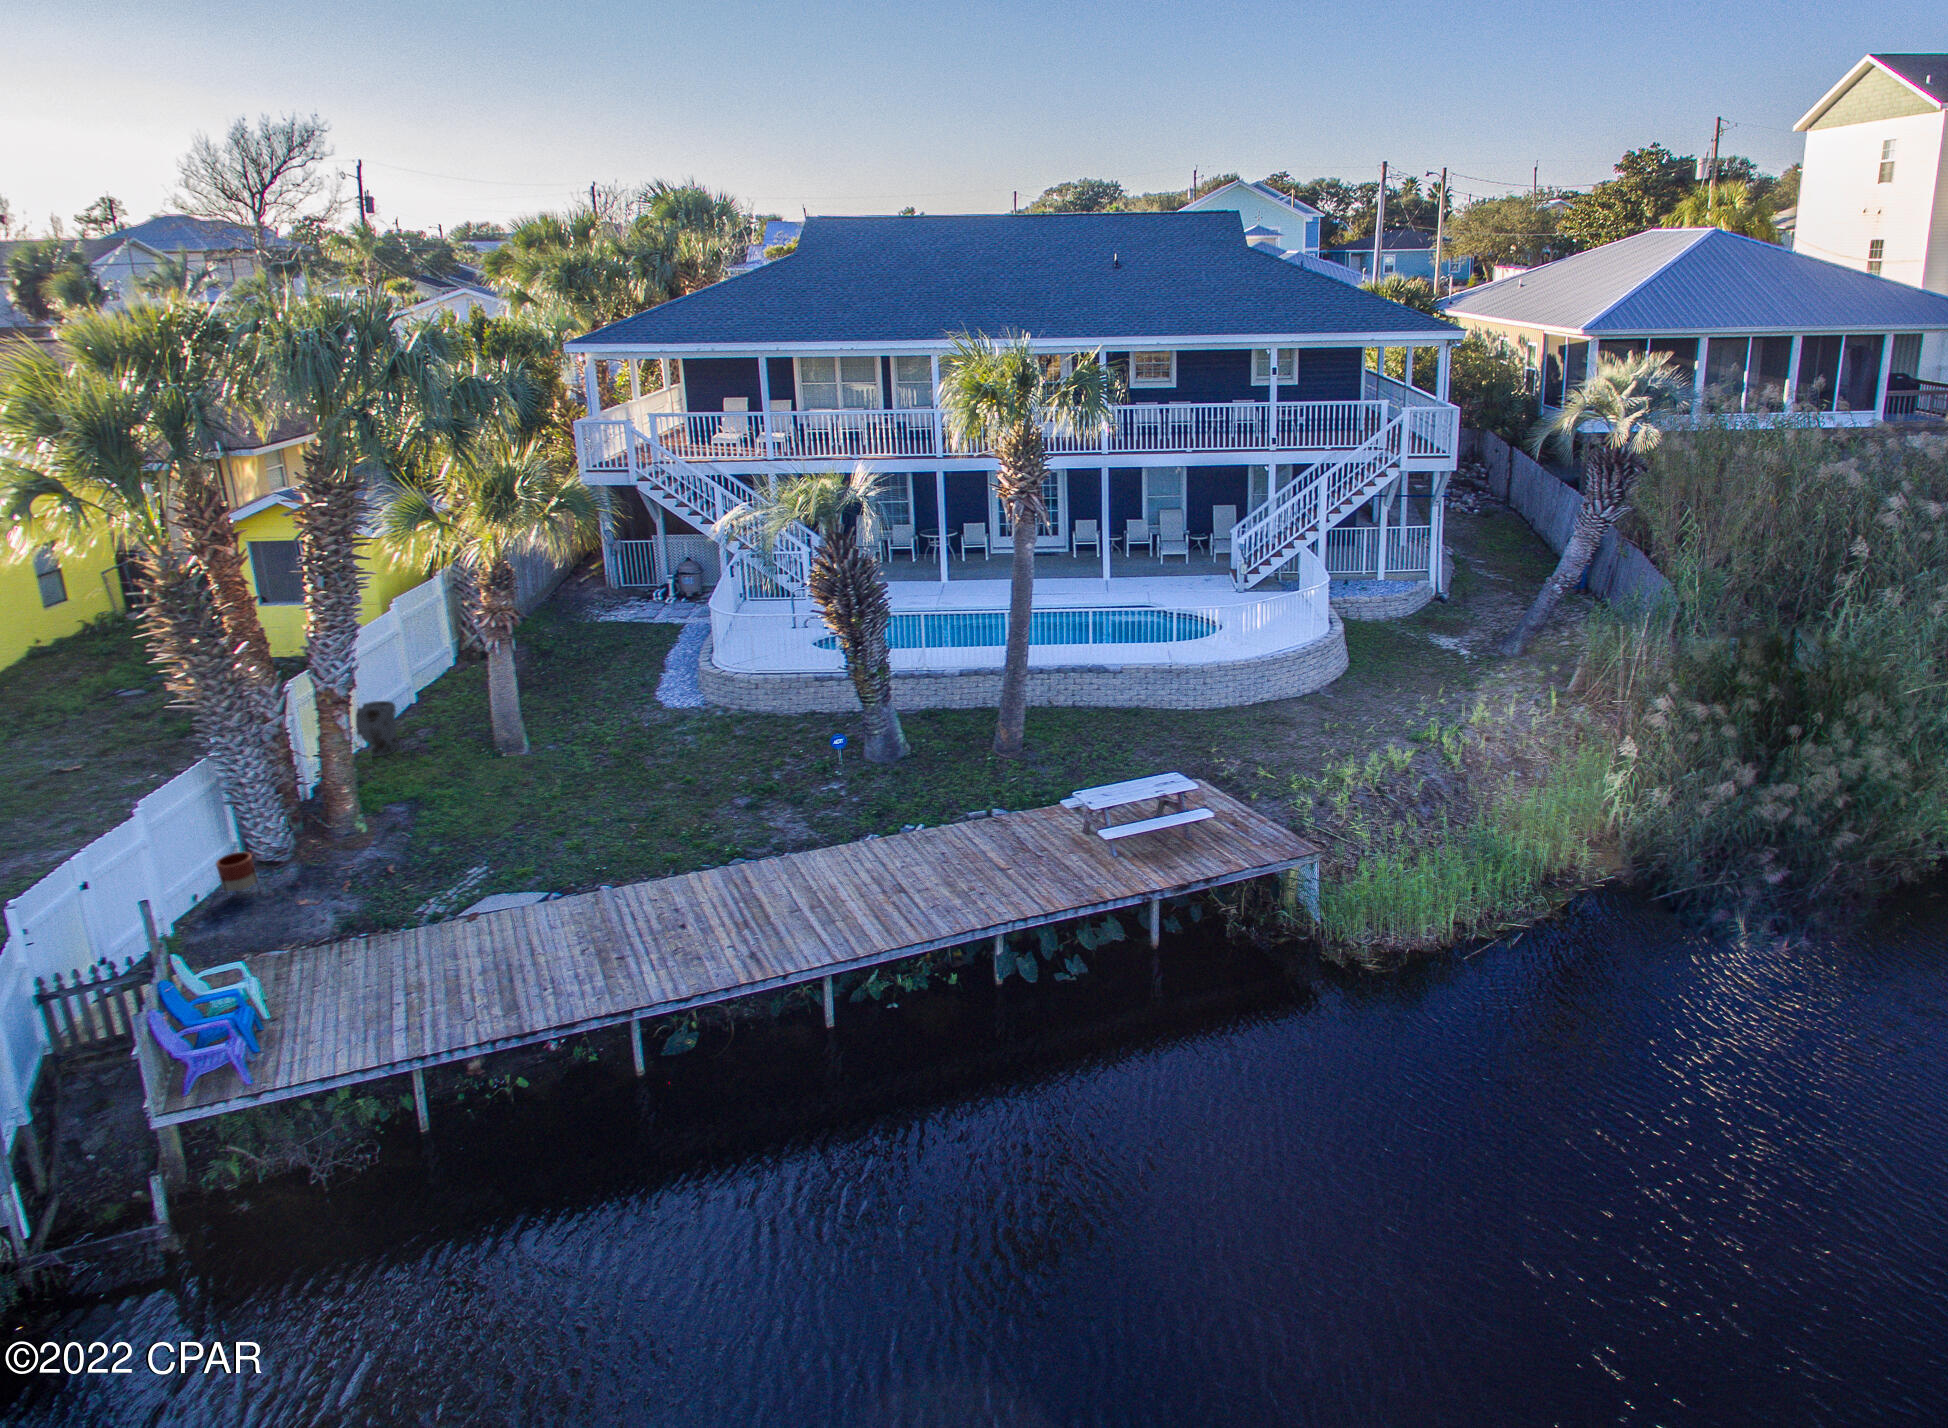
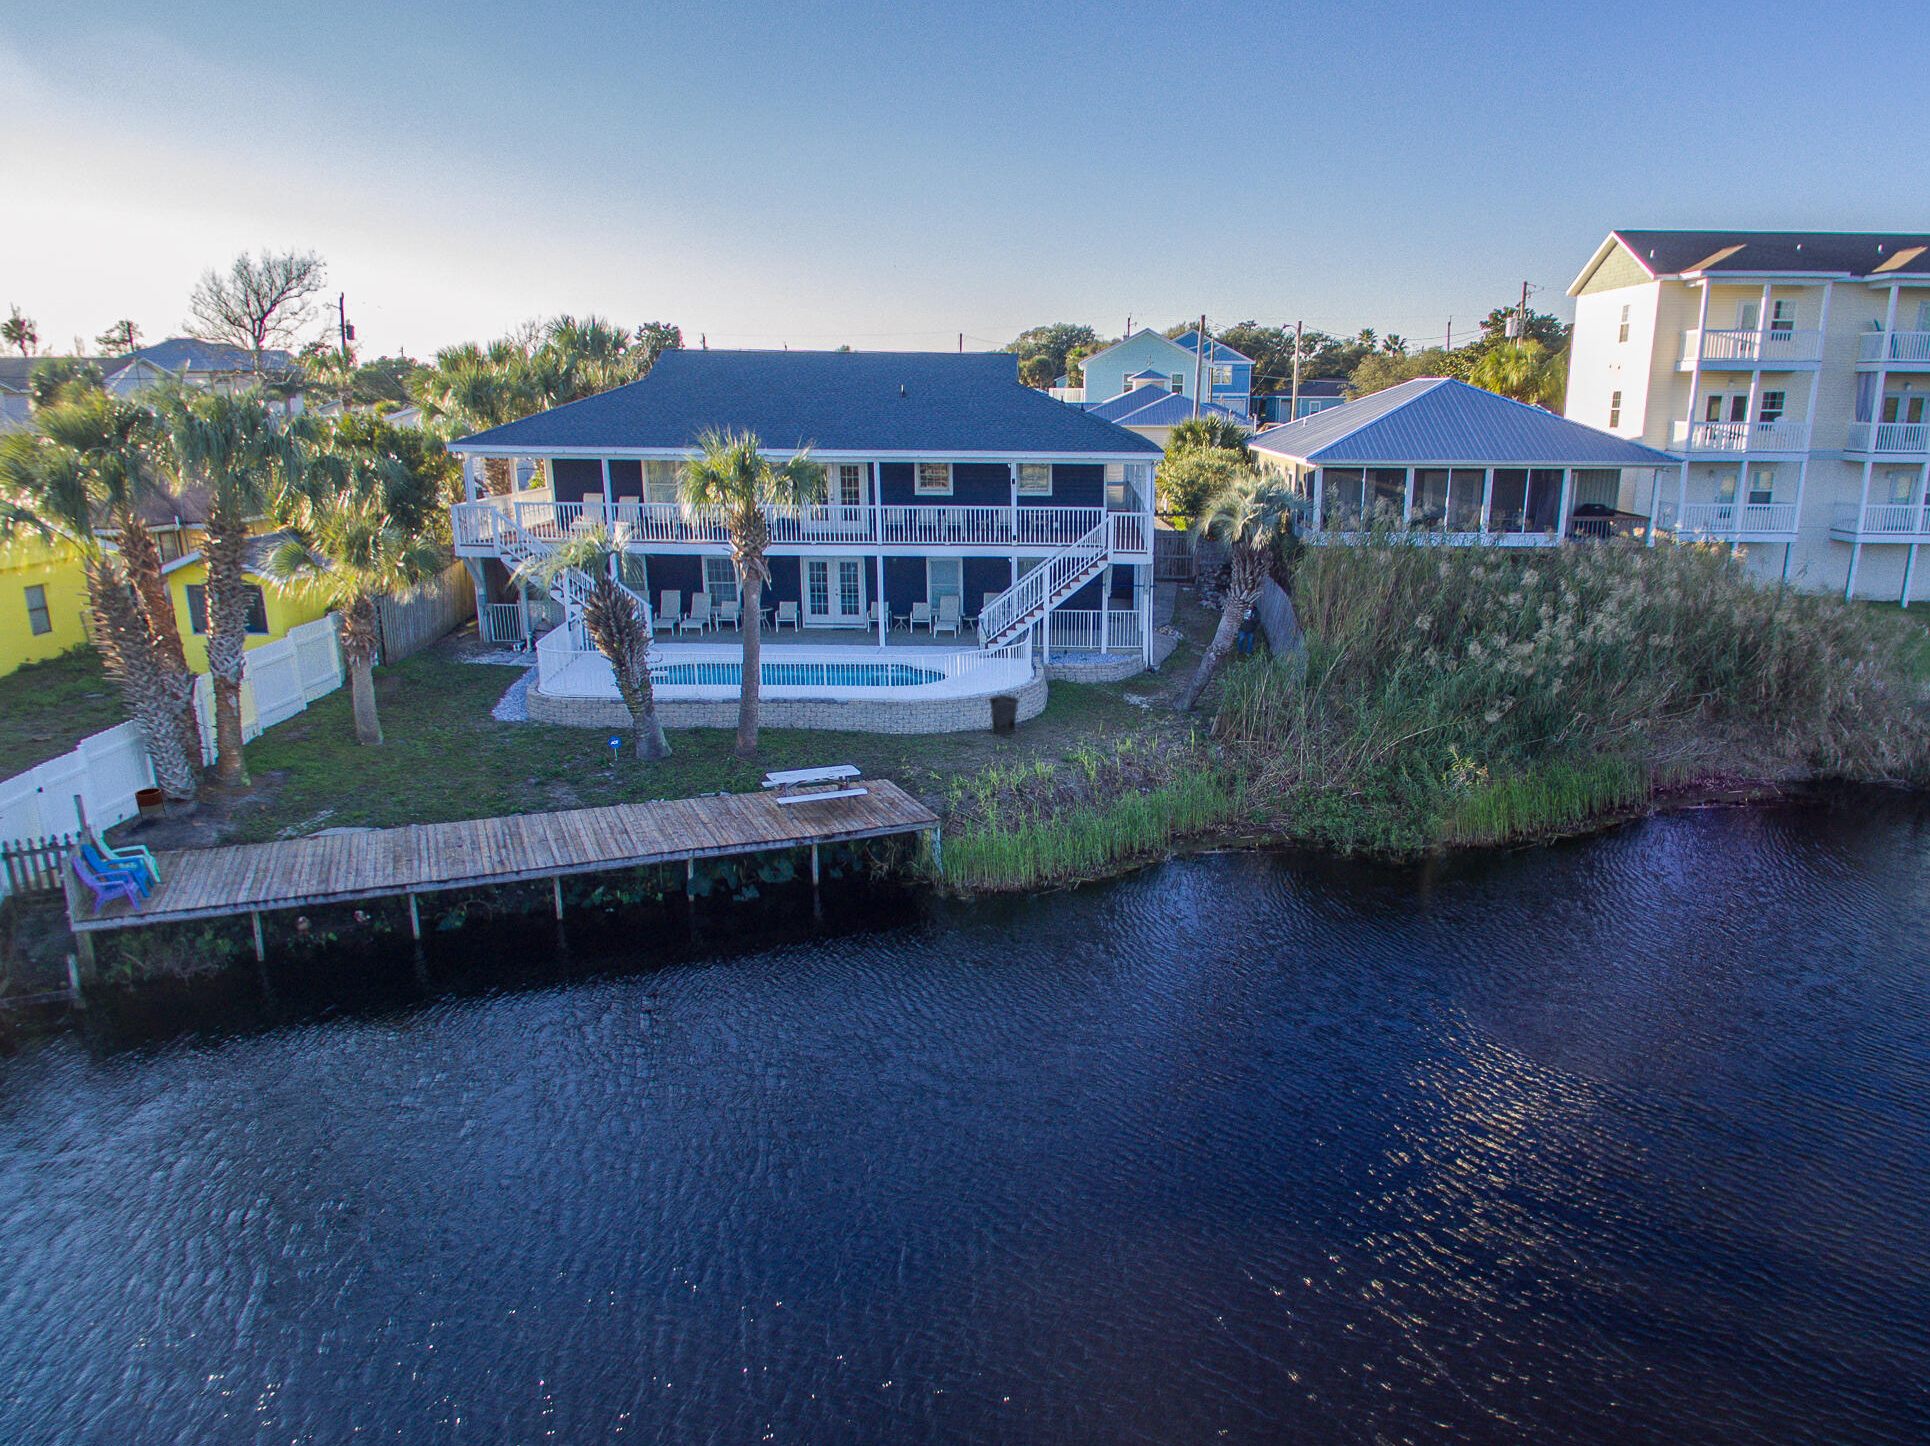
trash can: present [356,701,398,757] -> present [989,695,1019,734]

